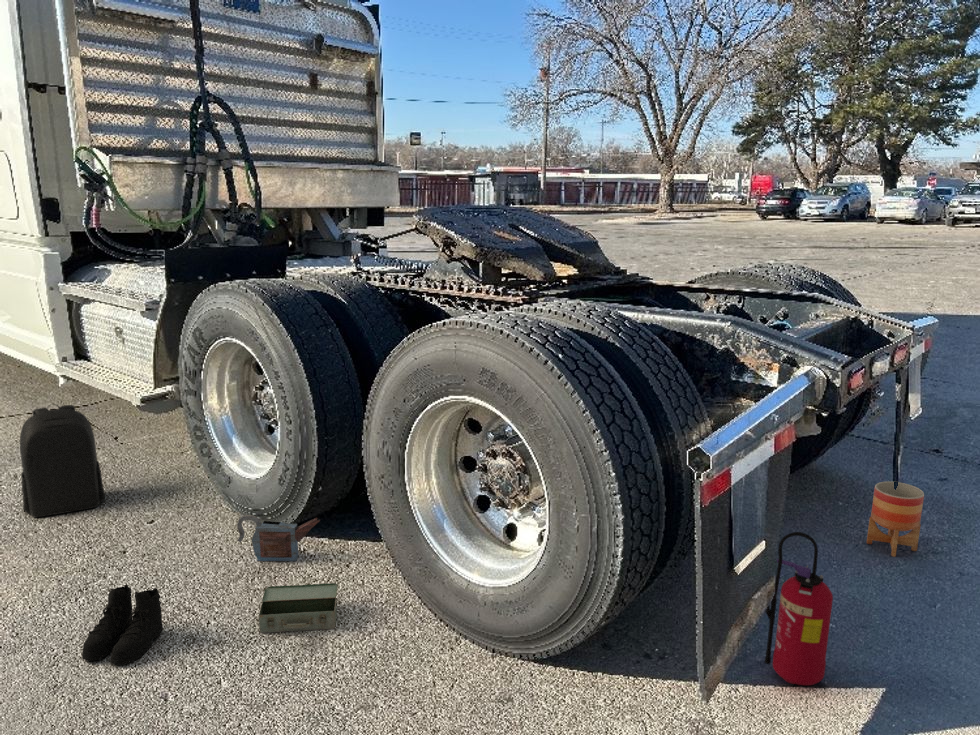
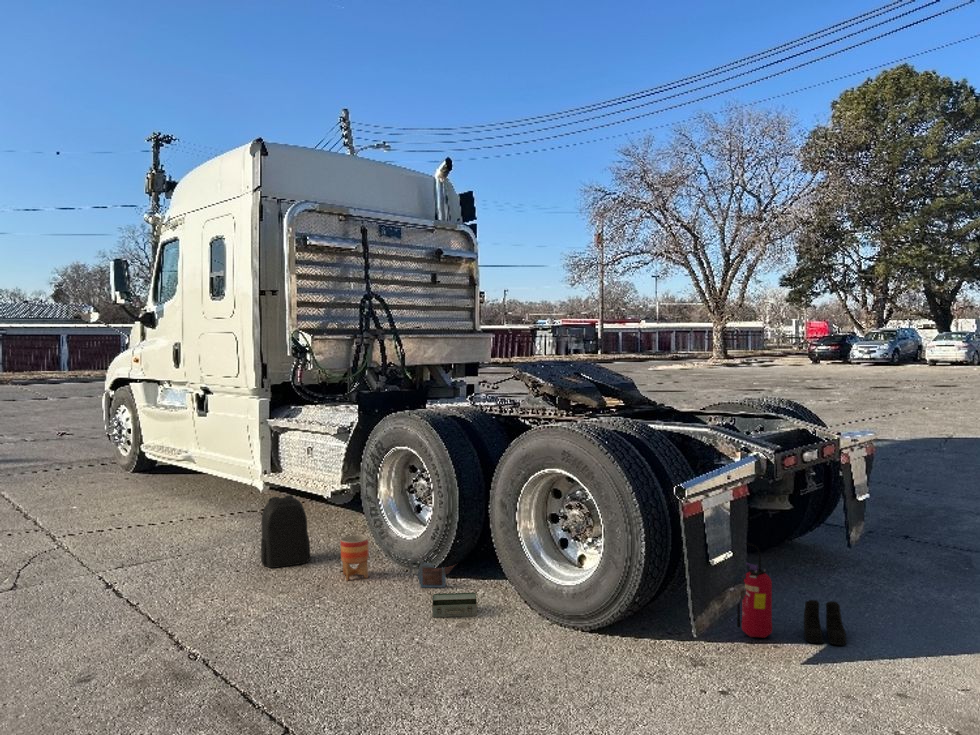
planter: present [867,481,924,557] -> present [340,535,369,581]
boots: present [82,585,163,665] -> present [804,600,846,645]

